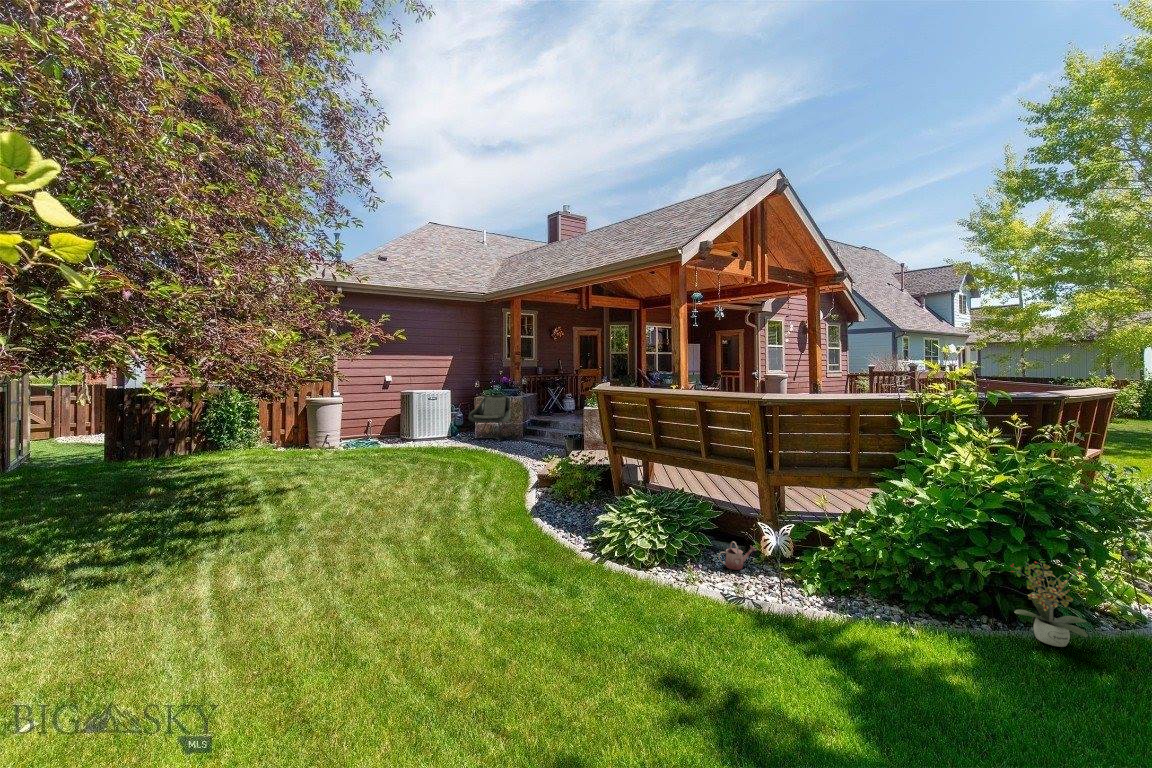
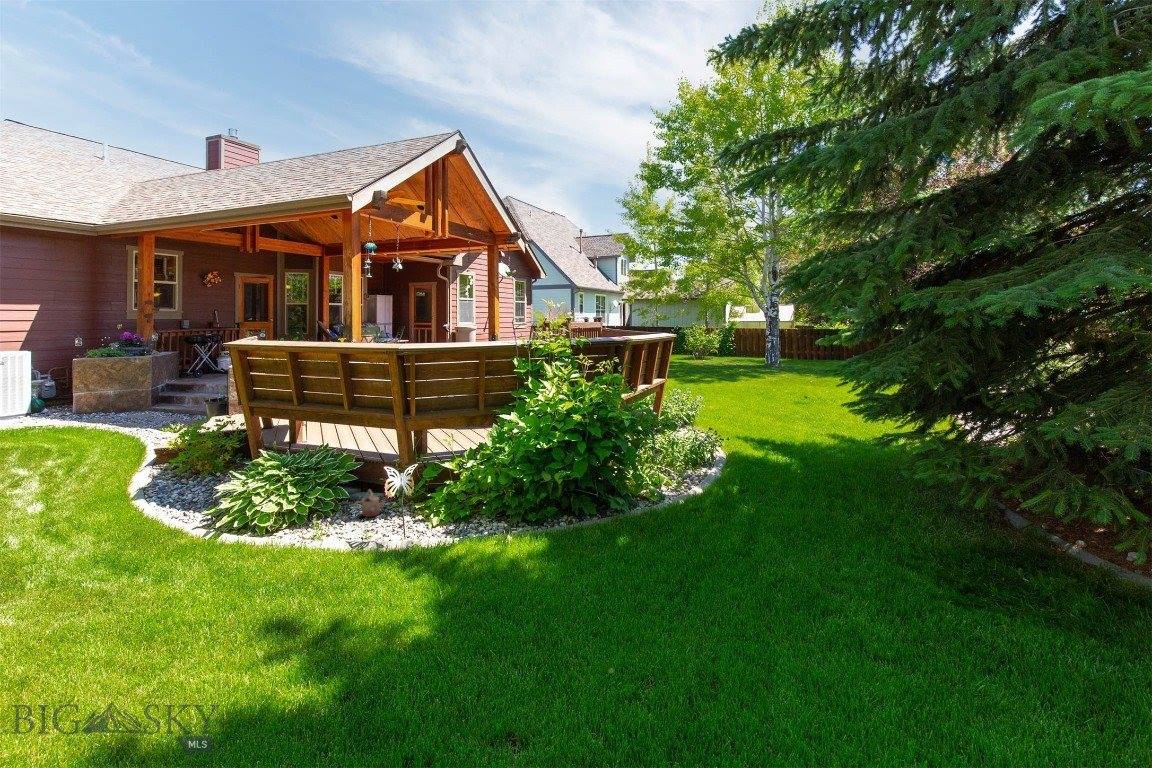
lounge chair: present [468,395,512,441] -> none [54,355,133,416]
potted plant: present [1011,558,1088,647] -> none [573,464,621,529]

